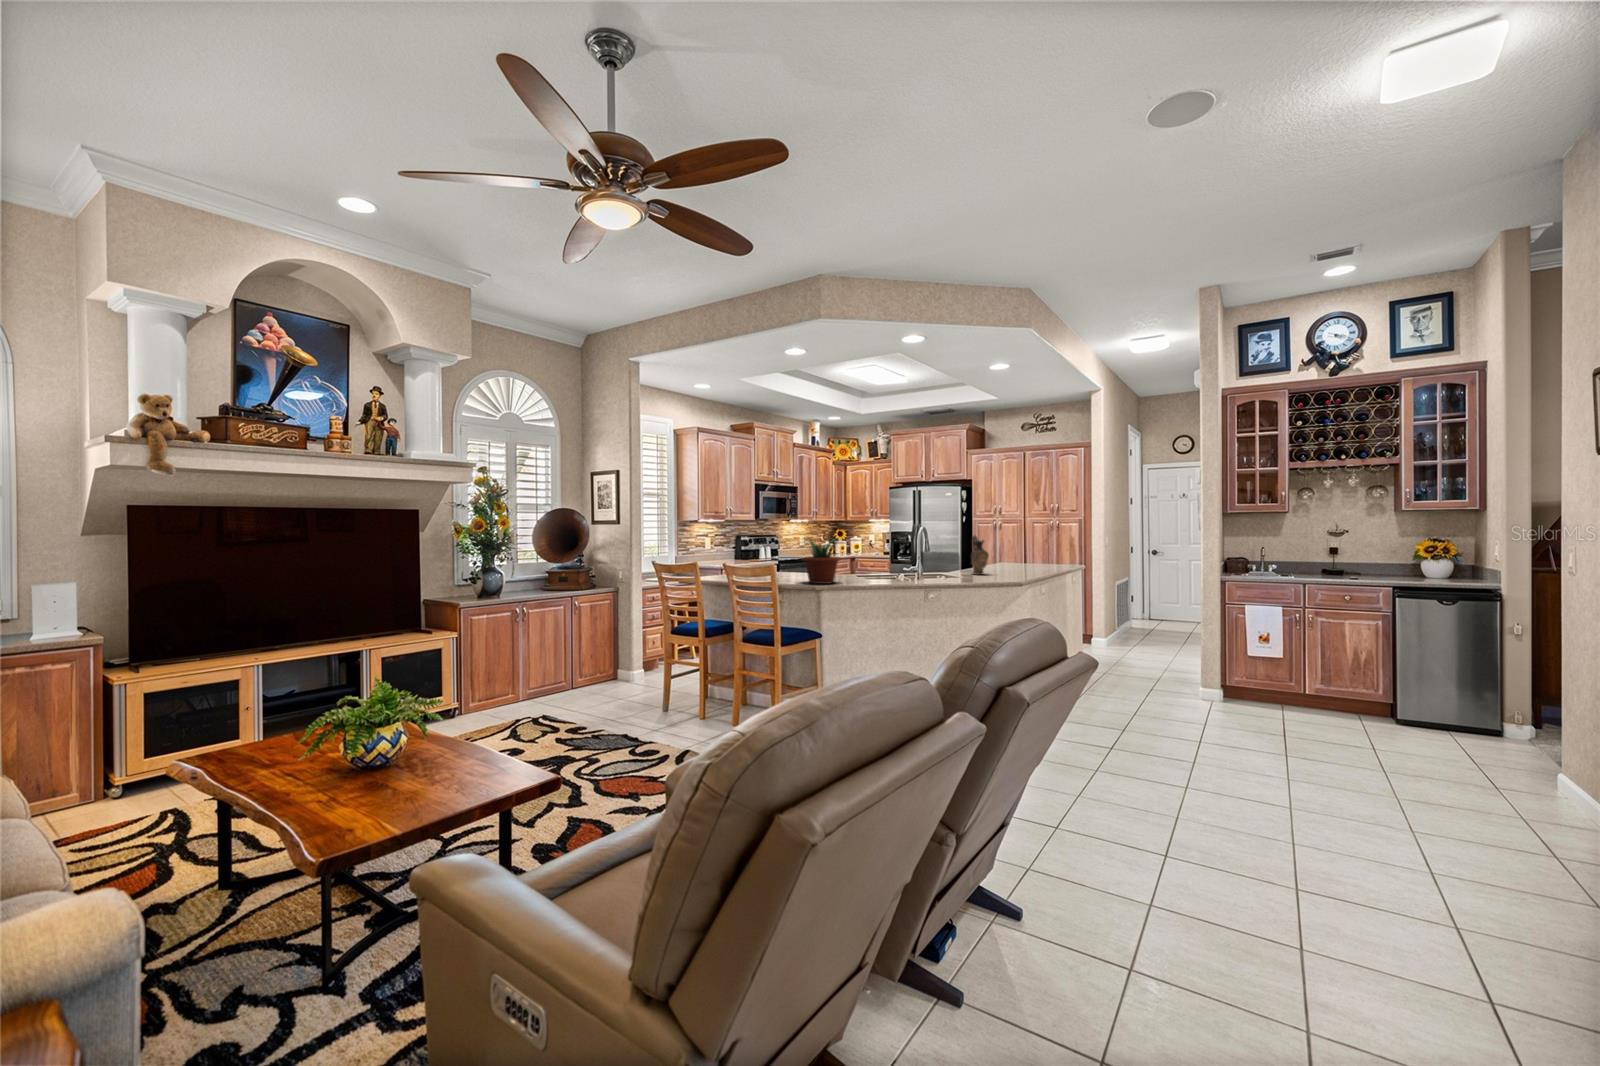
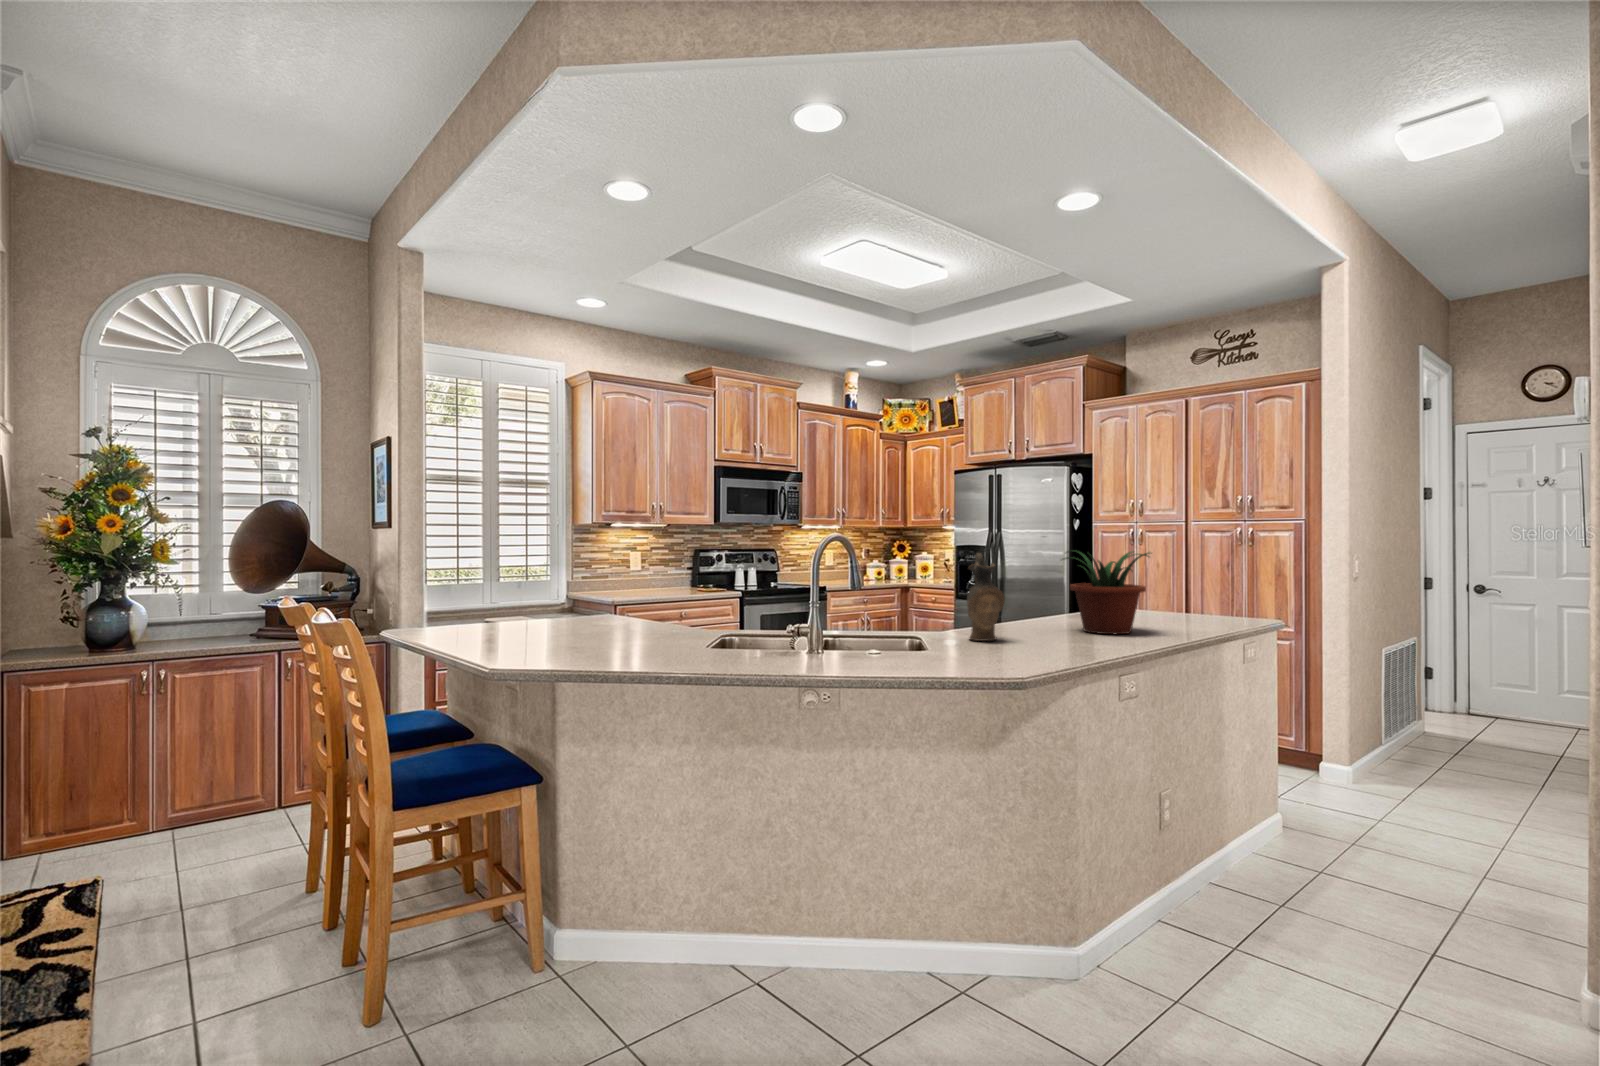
potted plant: present [802,539,843,584] -> present [1064,550,1150,634]

